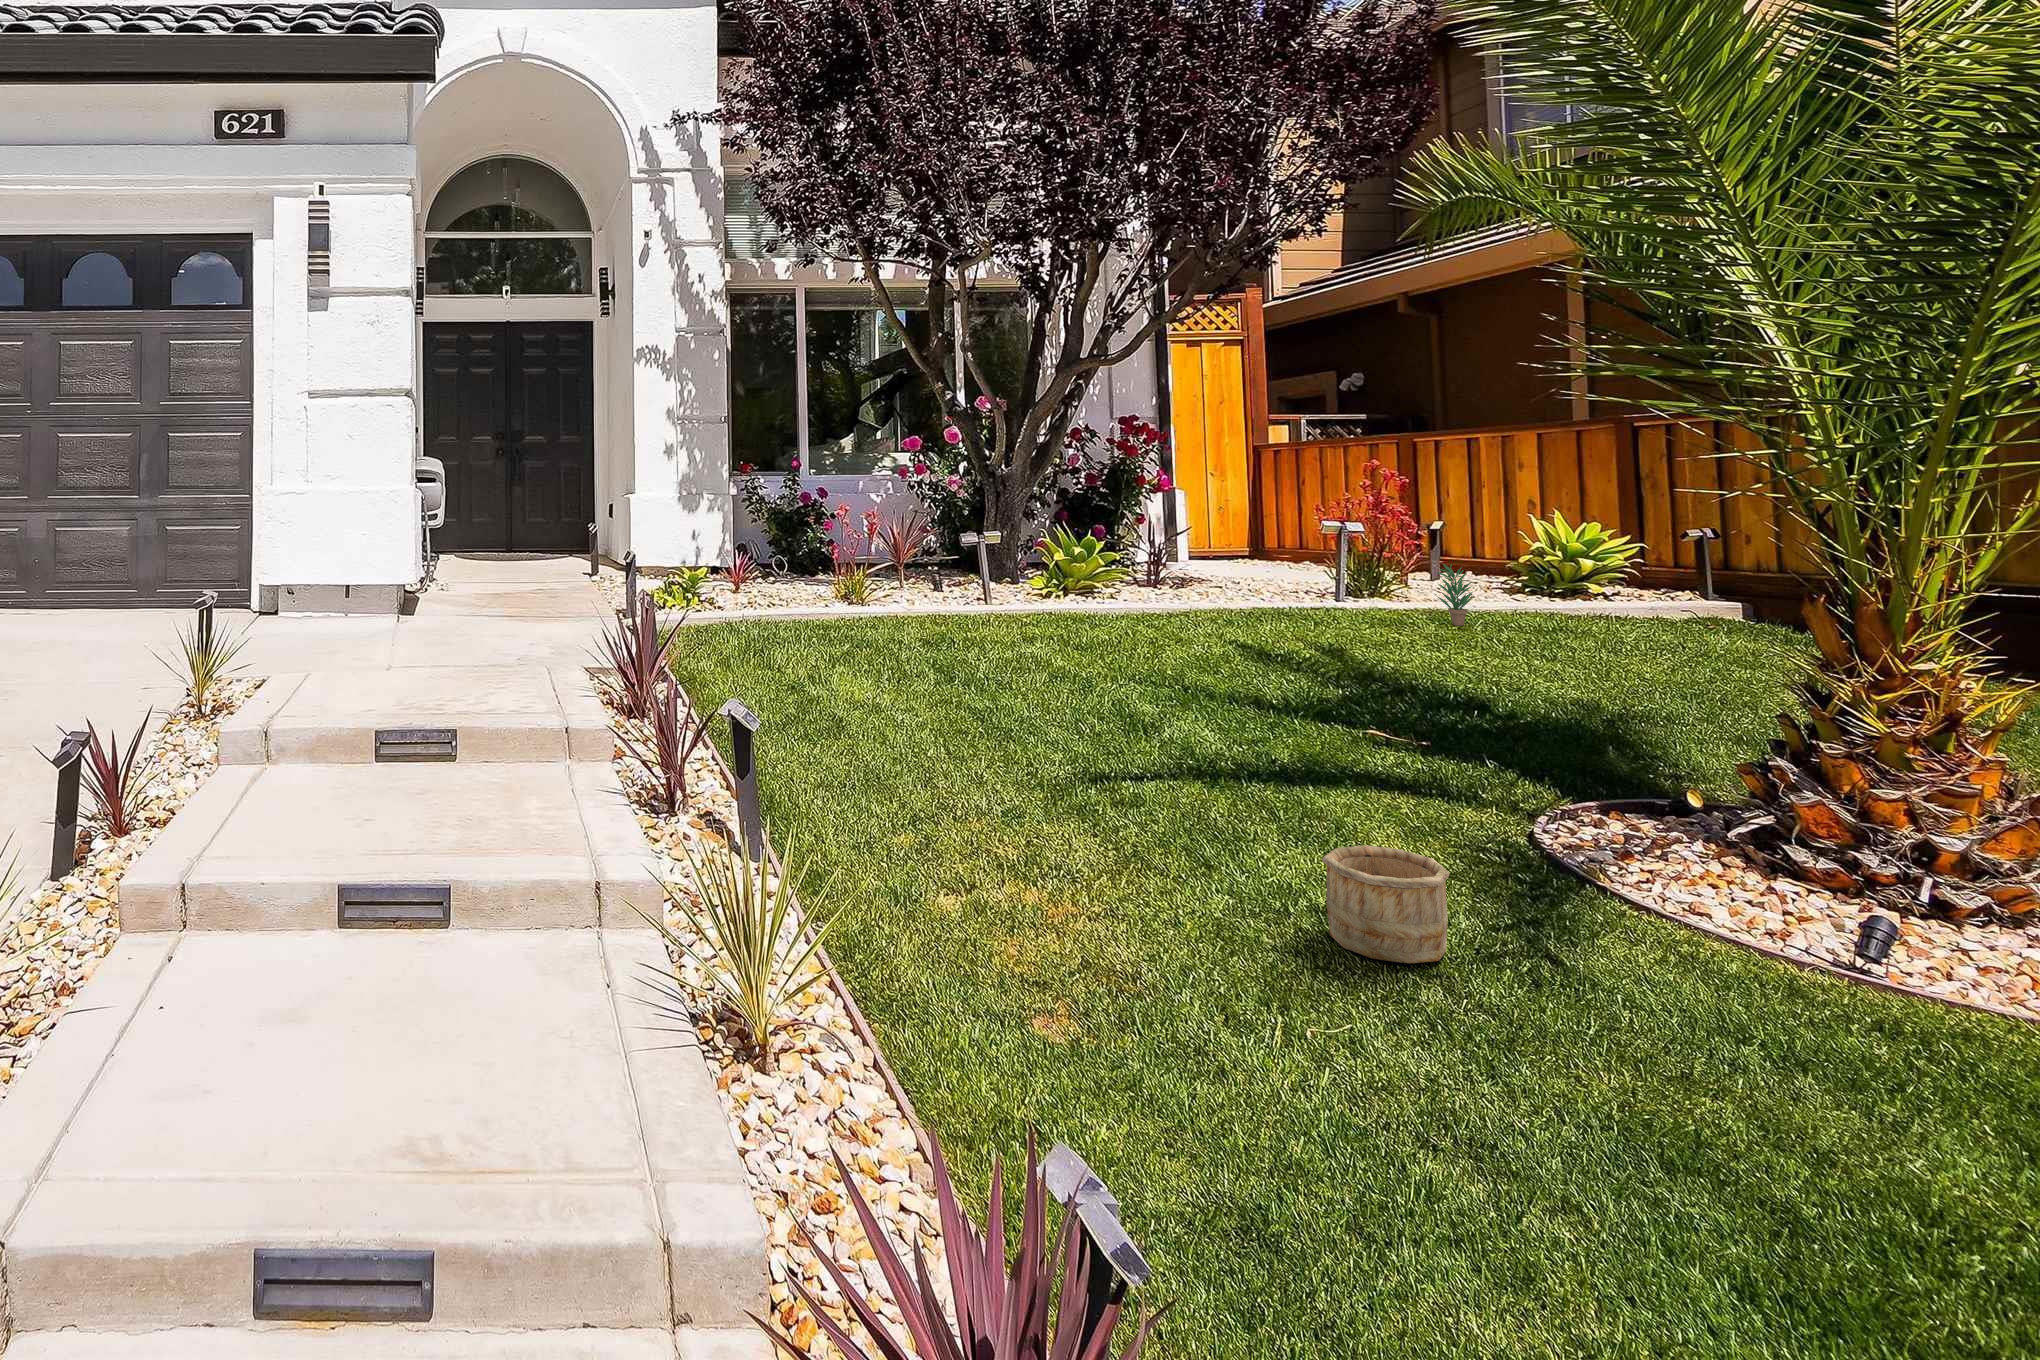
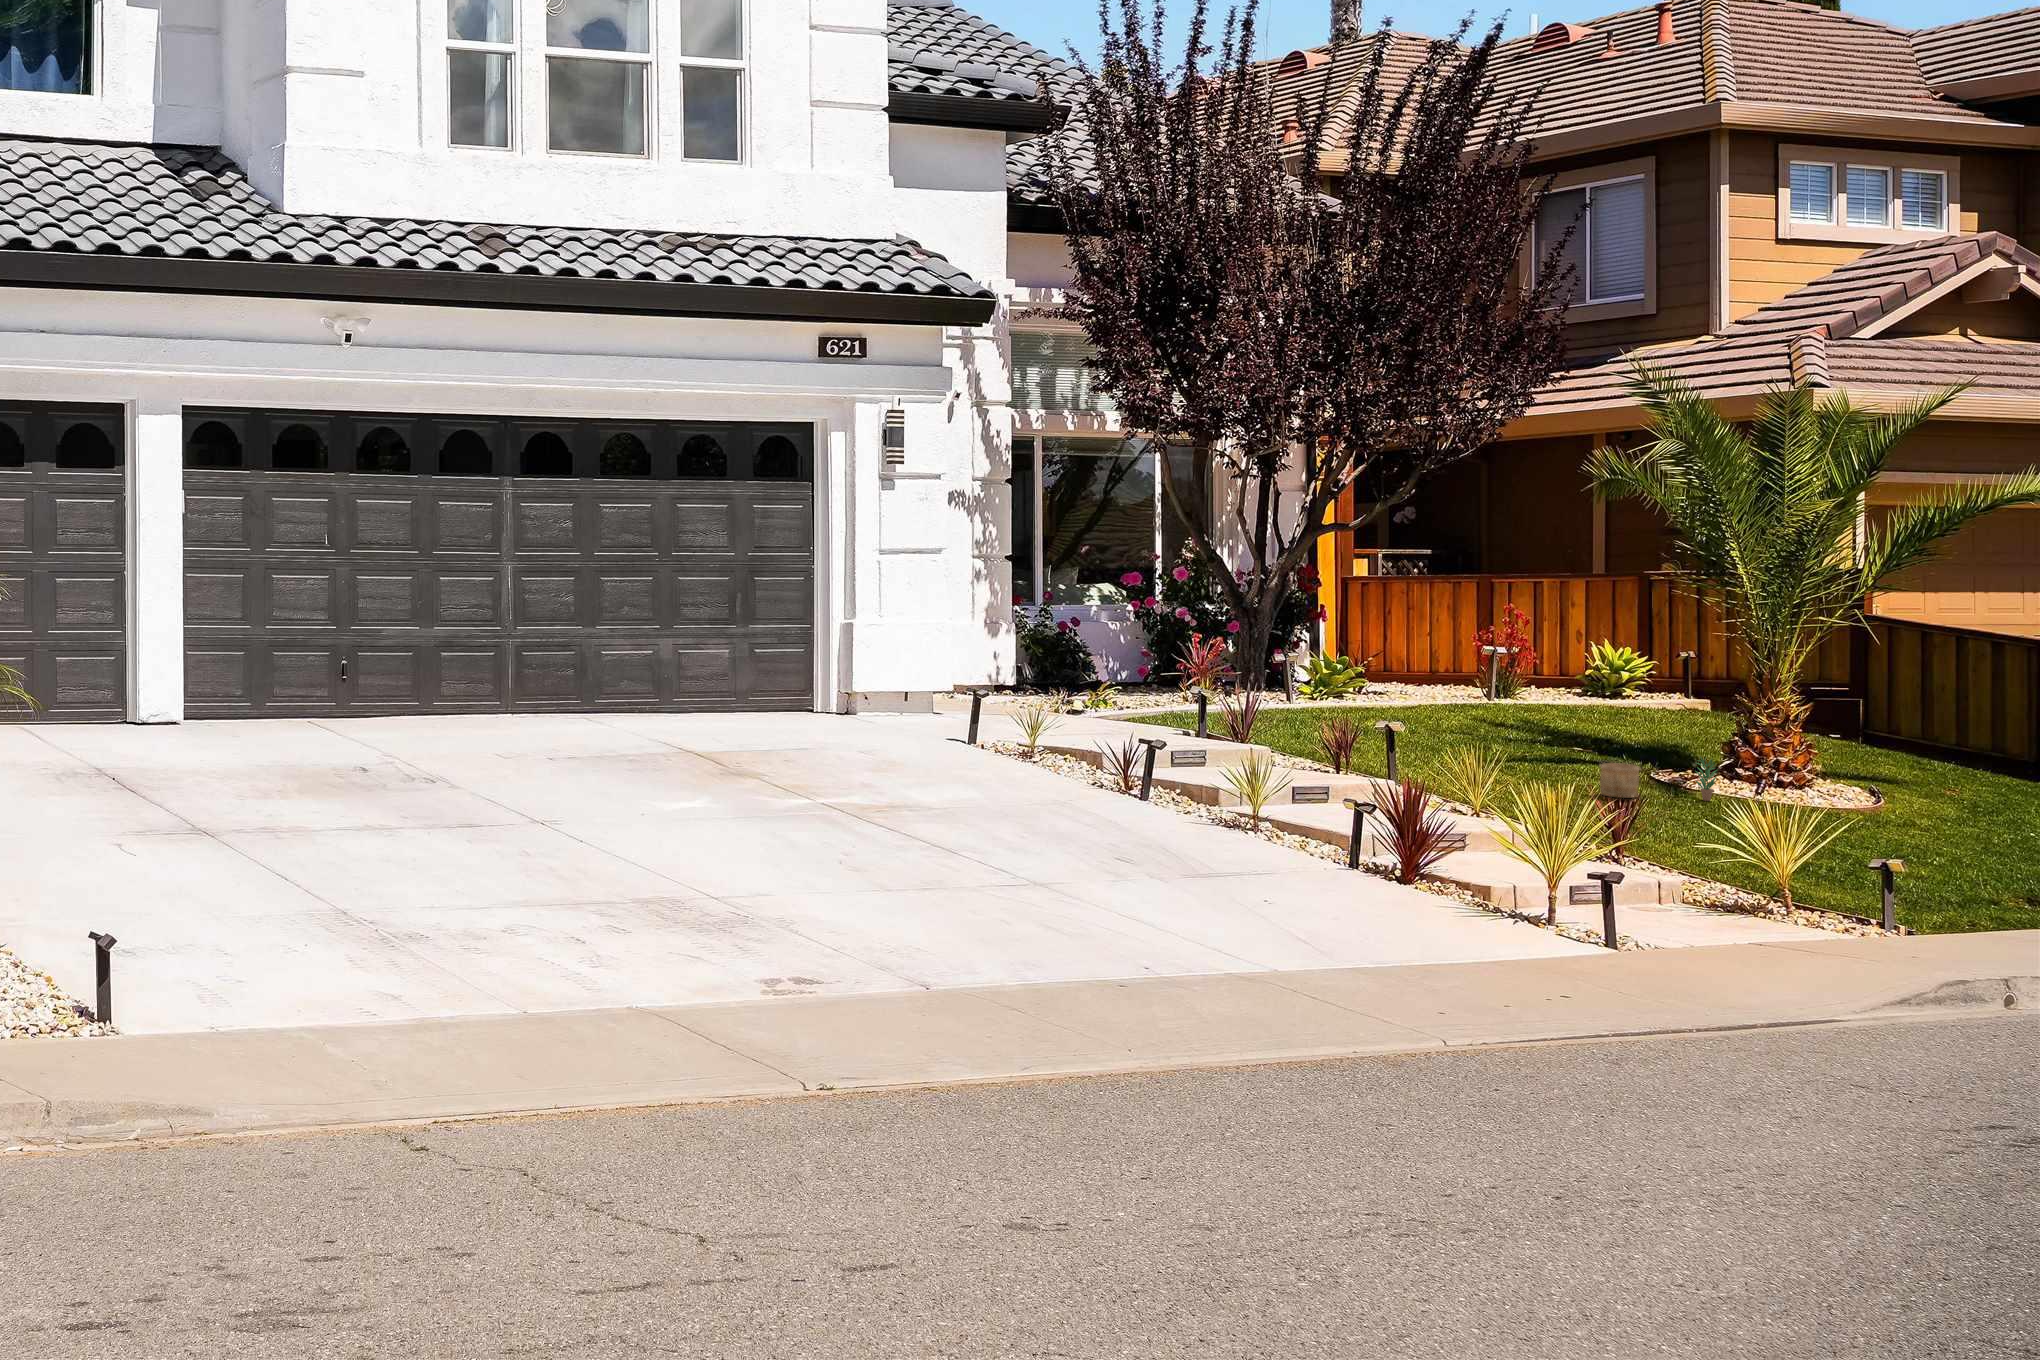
potted plant: present [1437,564,1473,626] -> present [1696,757,1717,801]

